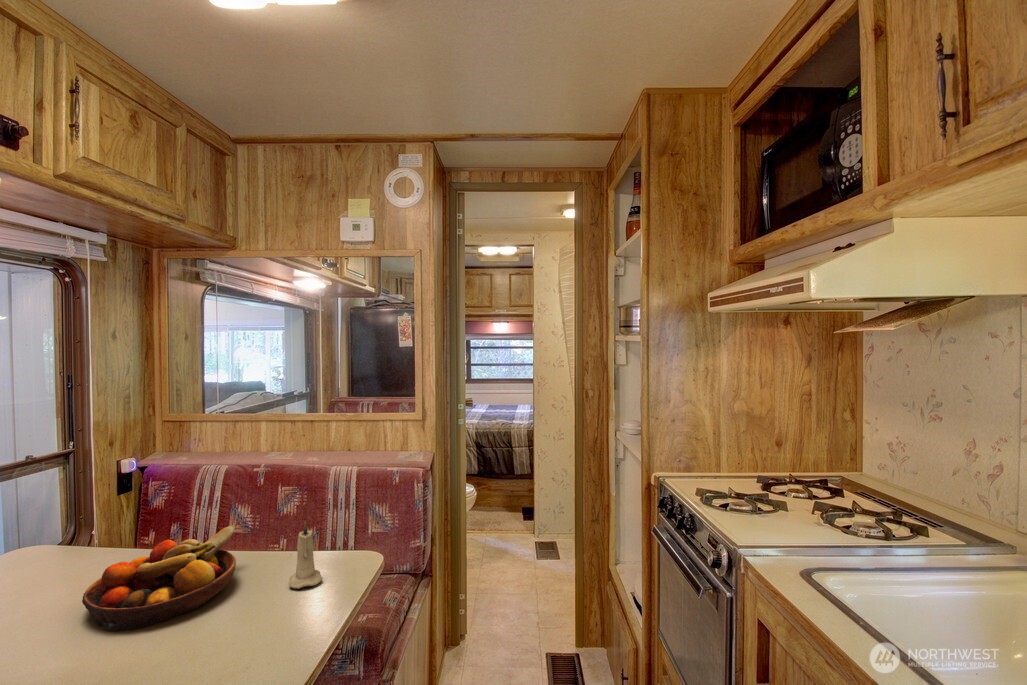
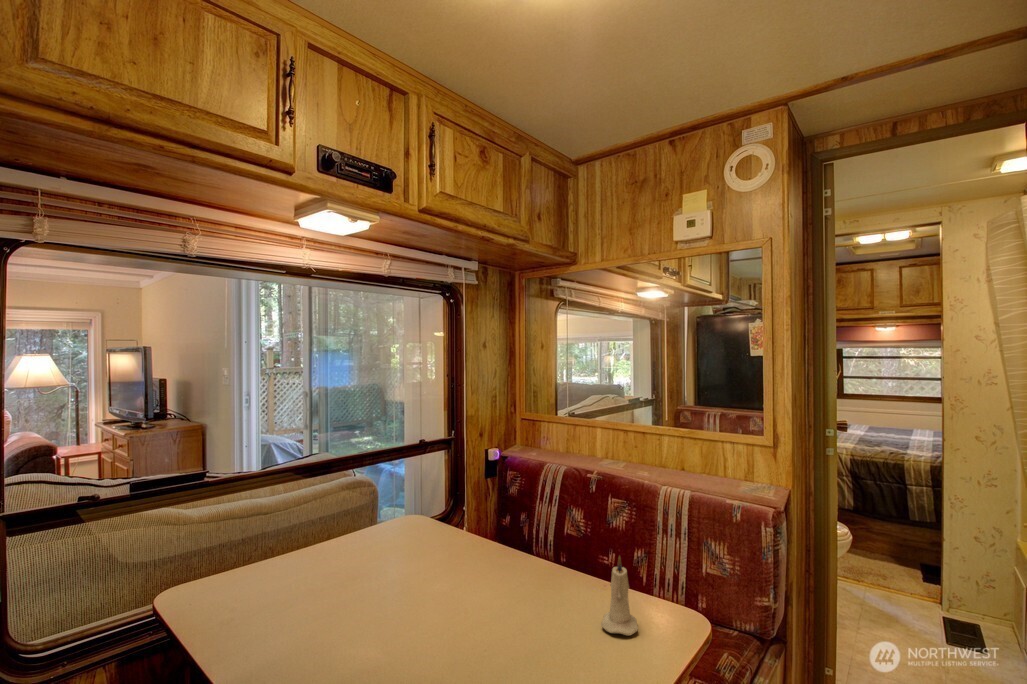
fruit bowl: present [82,525,236,631] -> none [433,538,557,624]

